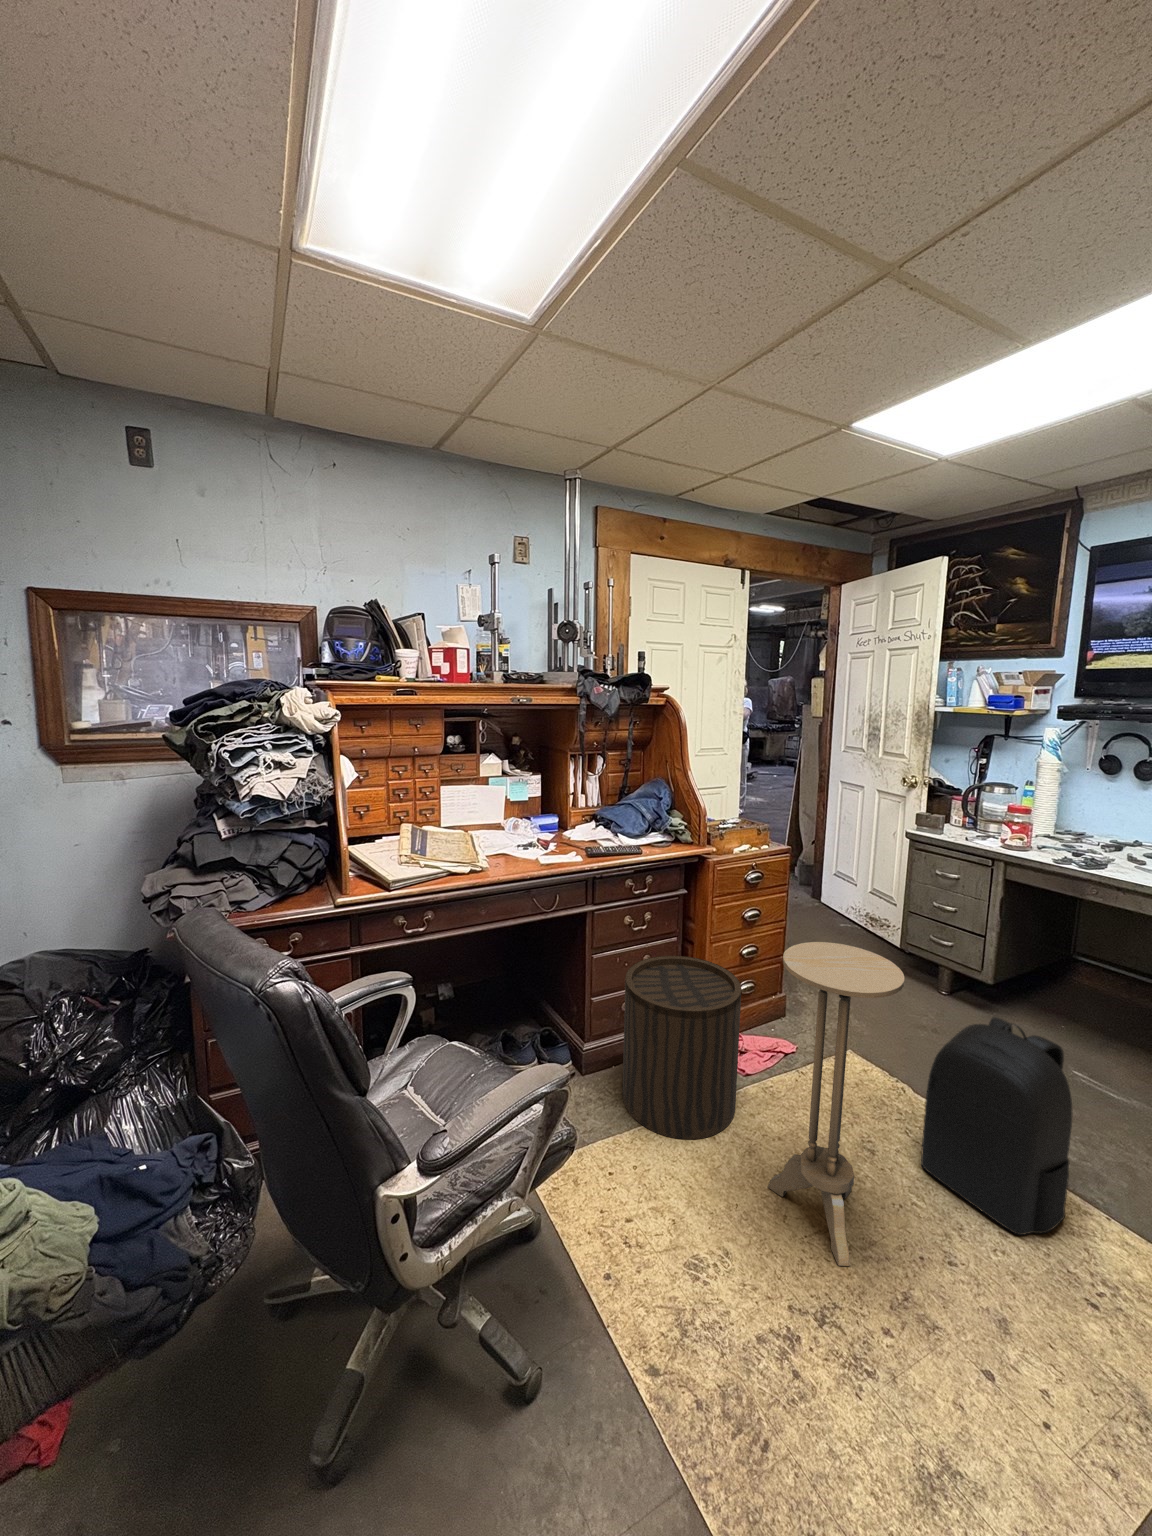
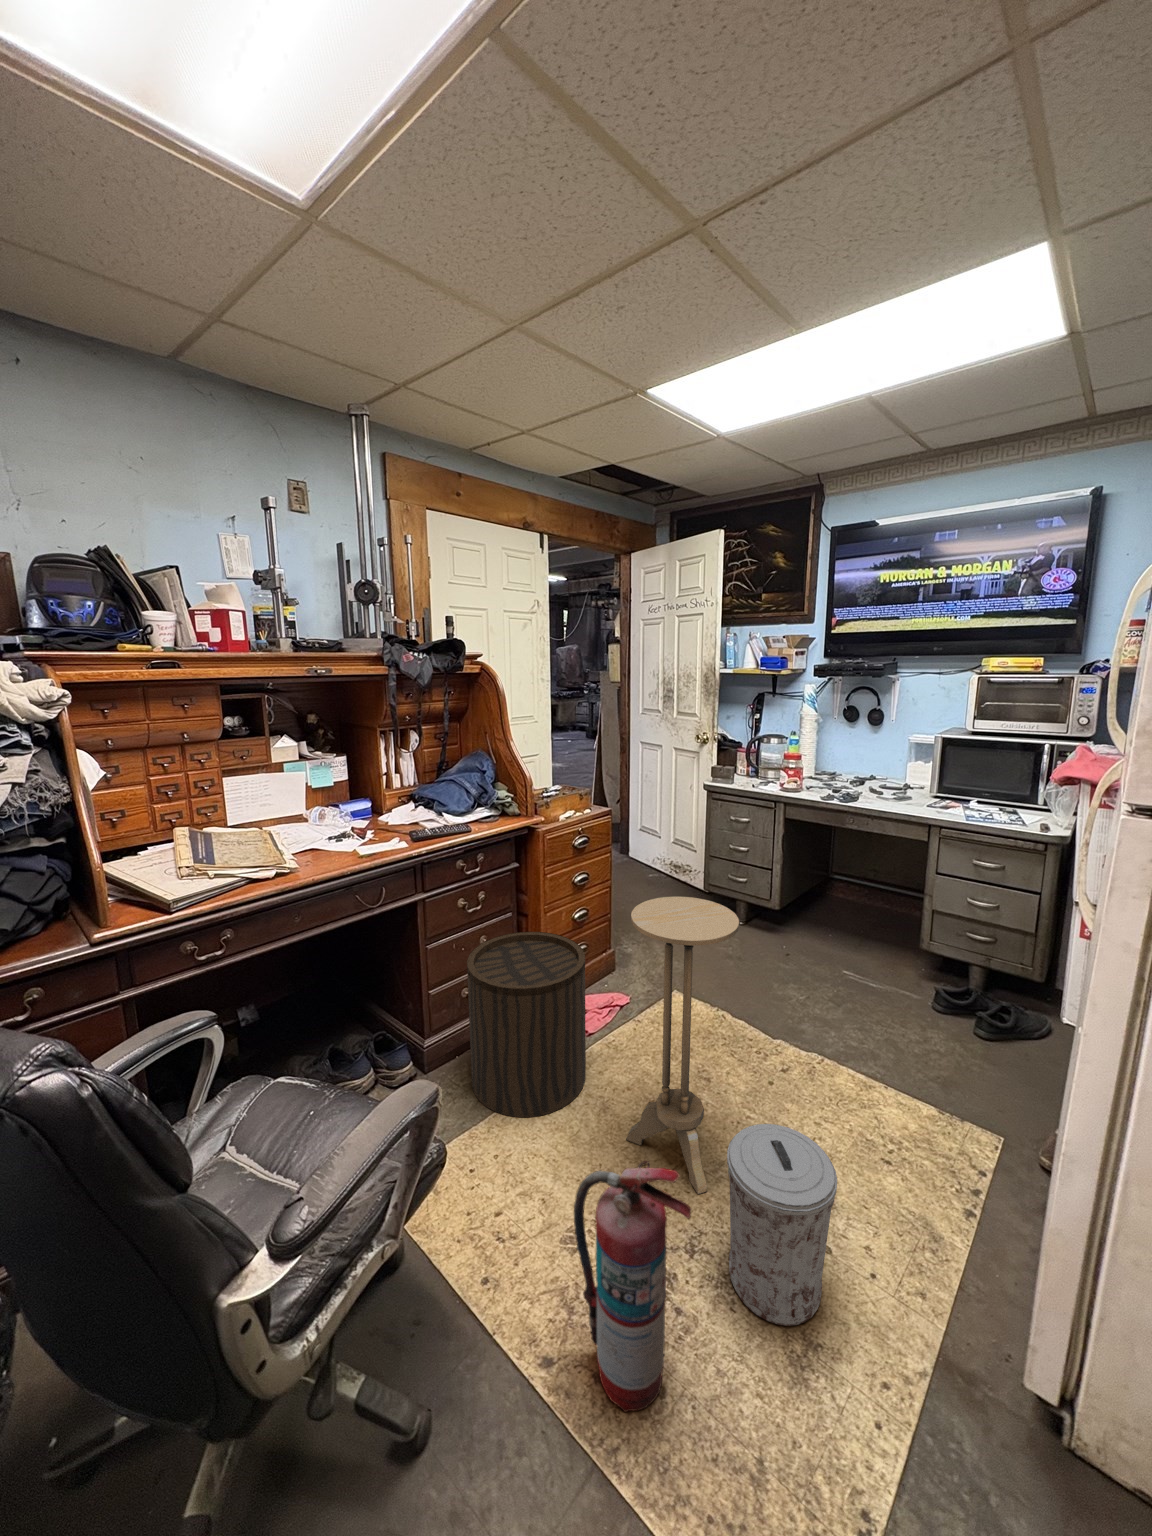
backpack: present [921,1017,1072,1235] -> none [747,939,860,1120]
fire extinguisher: none [689,1196,805,1454] -> present [574,1161,692,1412]
trash can: none [861,1205,997,1444] -> present [727,1124,837,1326]

